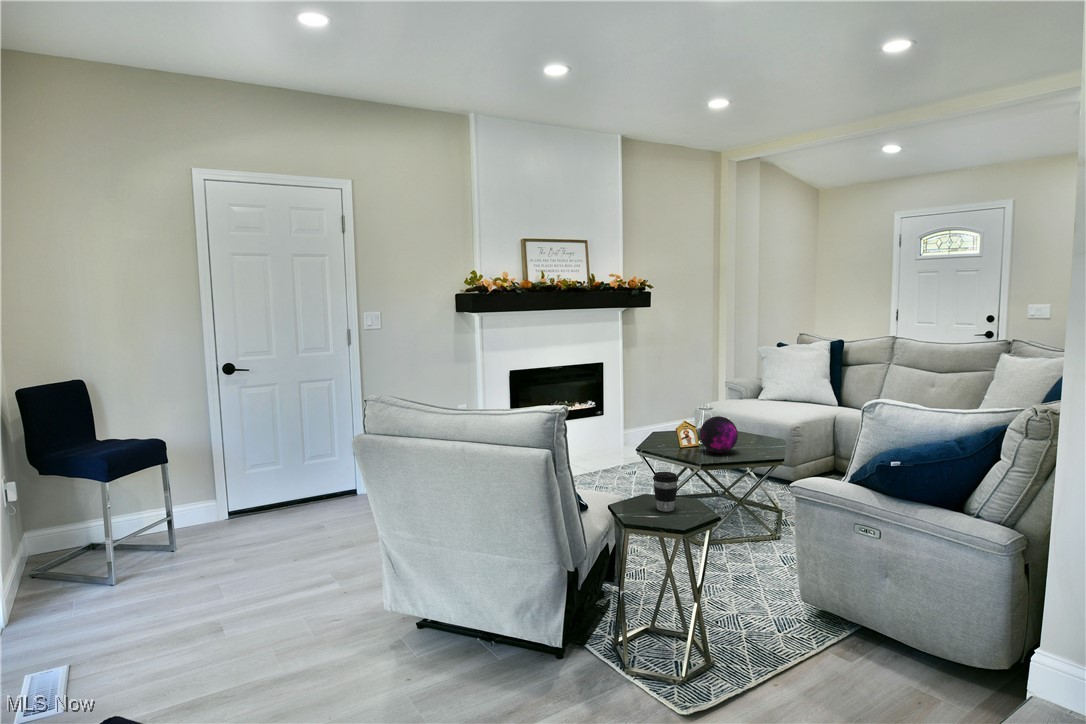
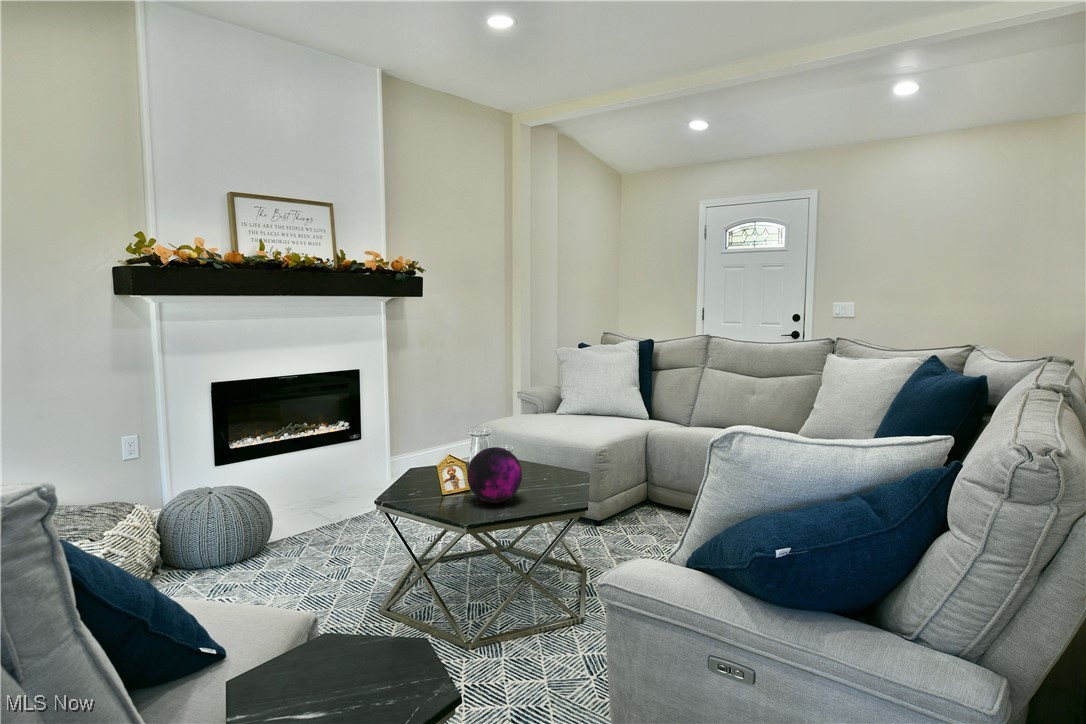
coffee cup: present [653,472,678,511] -> none [319,595,375,686]

